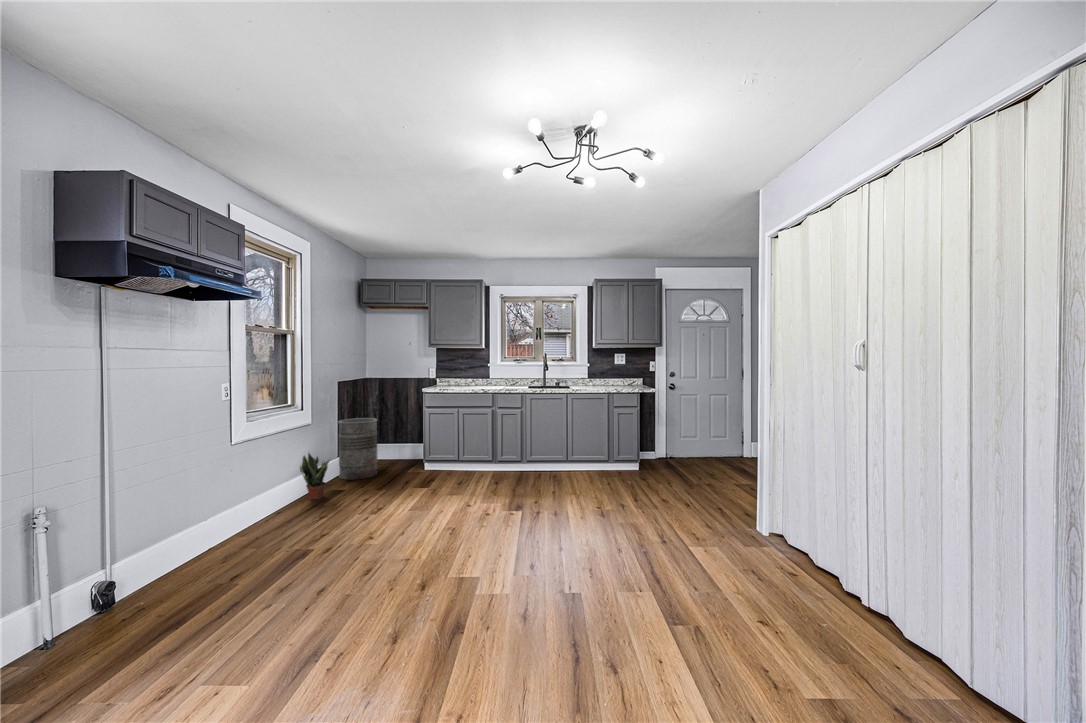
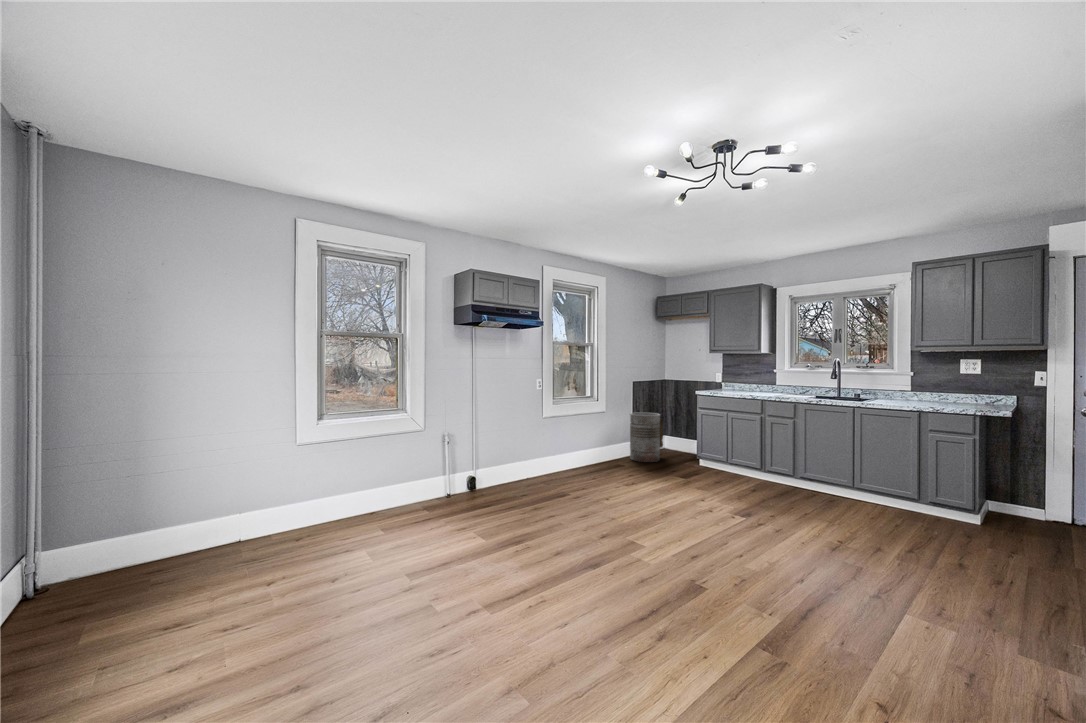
potted plant: present [300,453,329,499] -> none [591,431,613,468]

